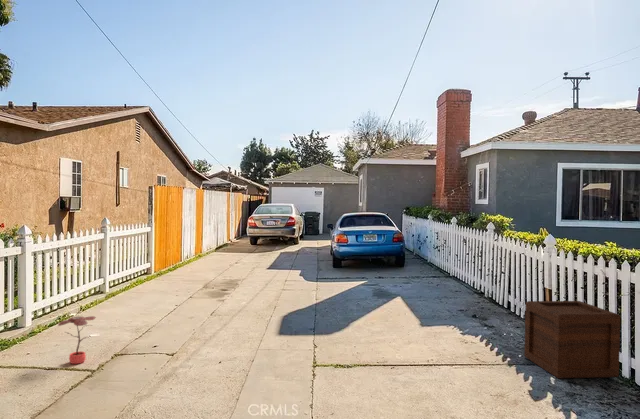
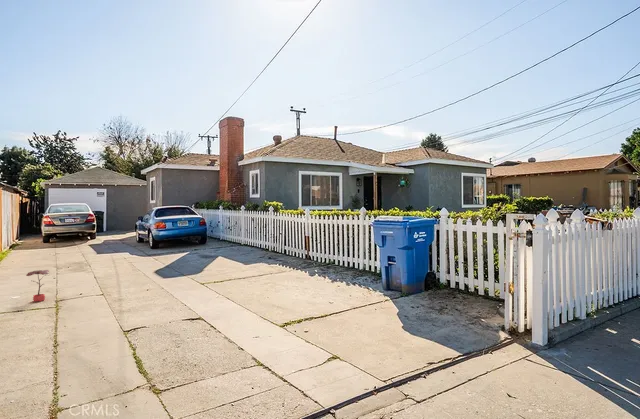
wooden crate: present [524,301,620,379] -> none [301,237,341,271]

